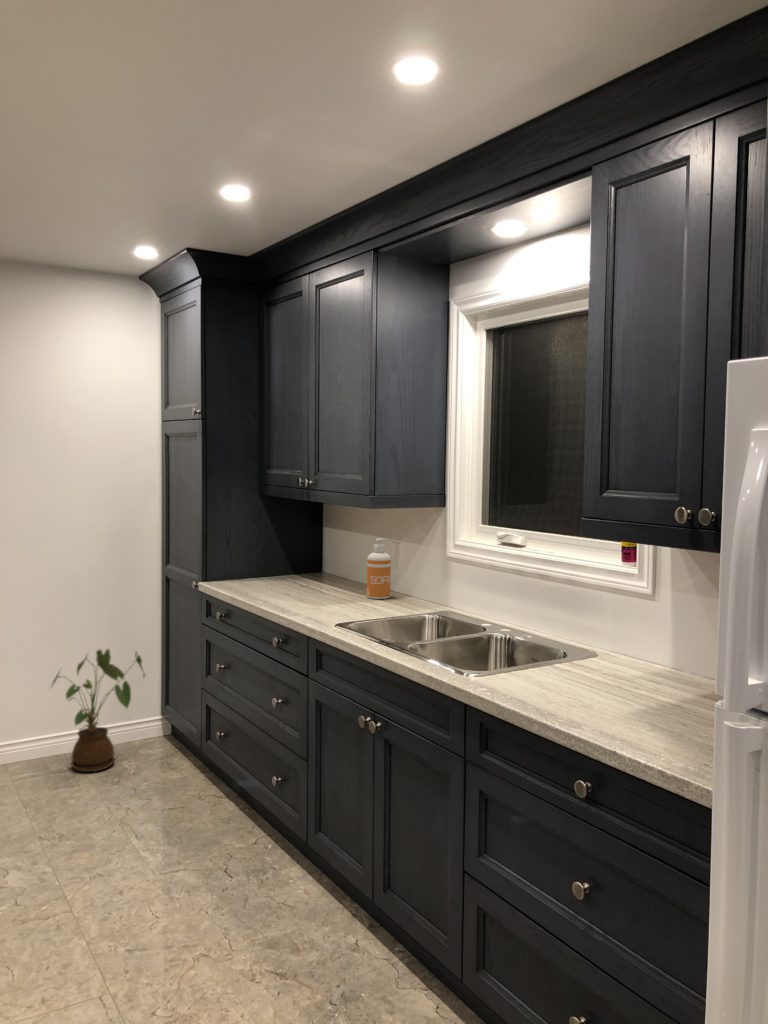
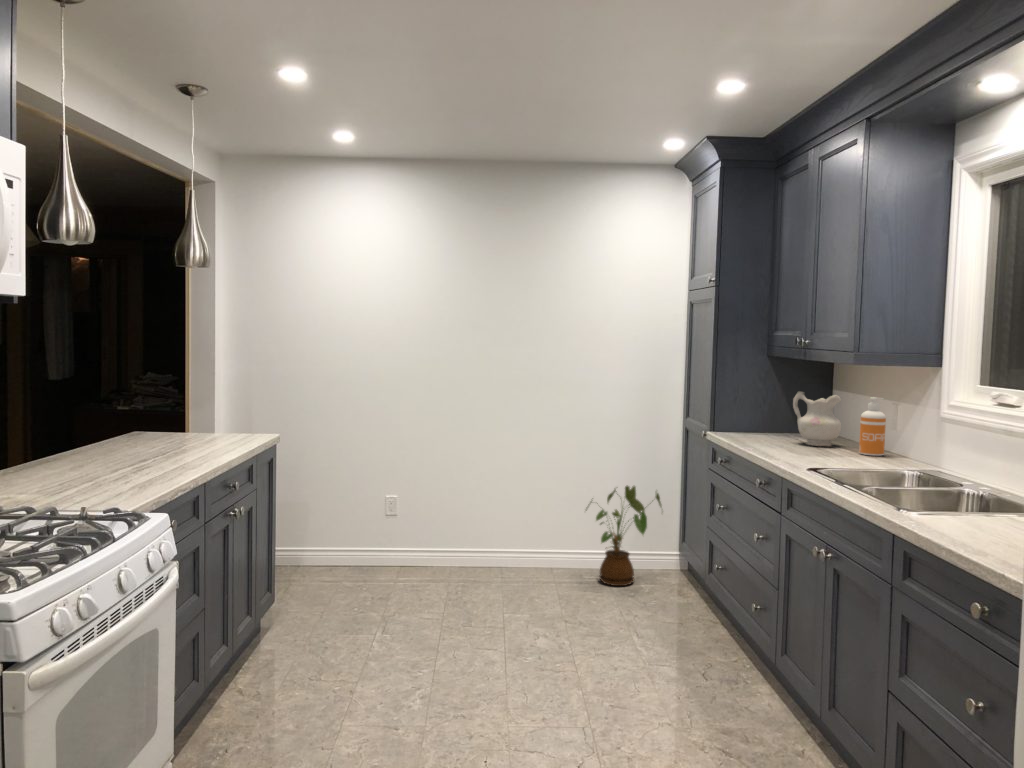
ceramic pitcher: none [295,534,344,591] -> present [793,392,841,446]

